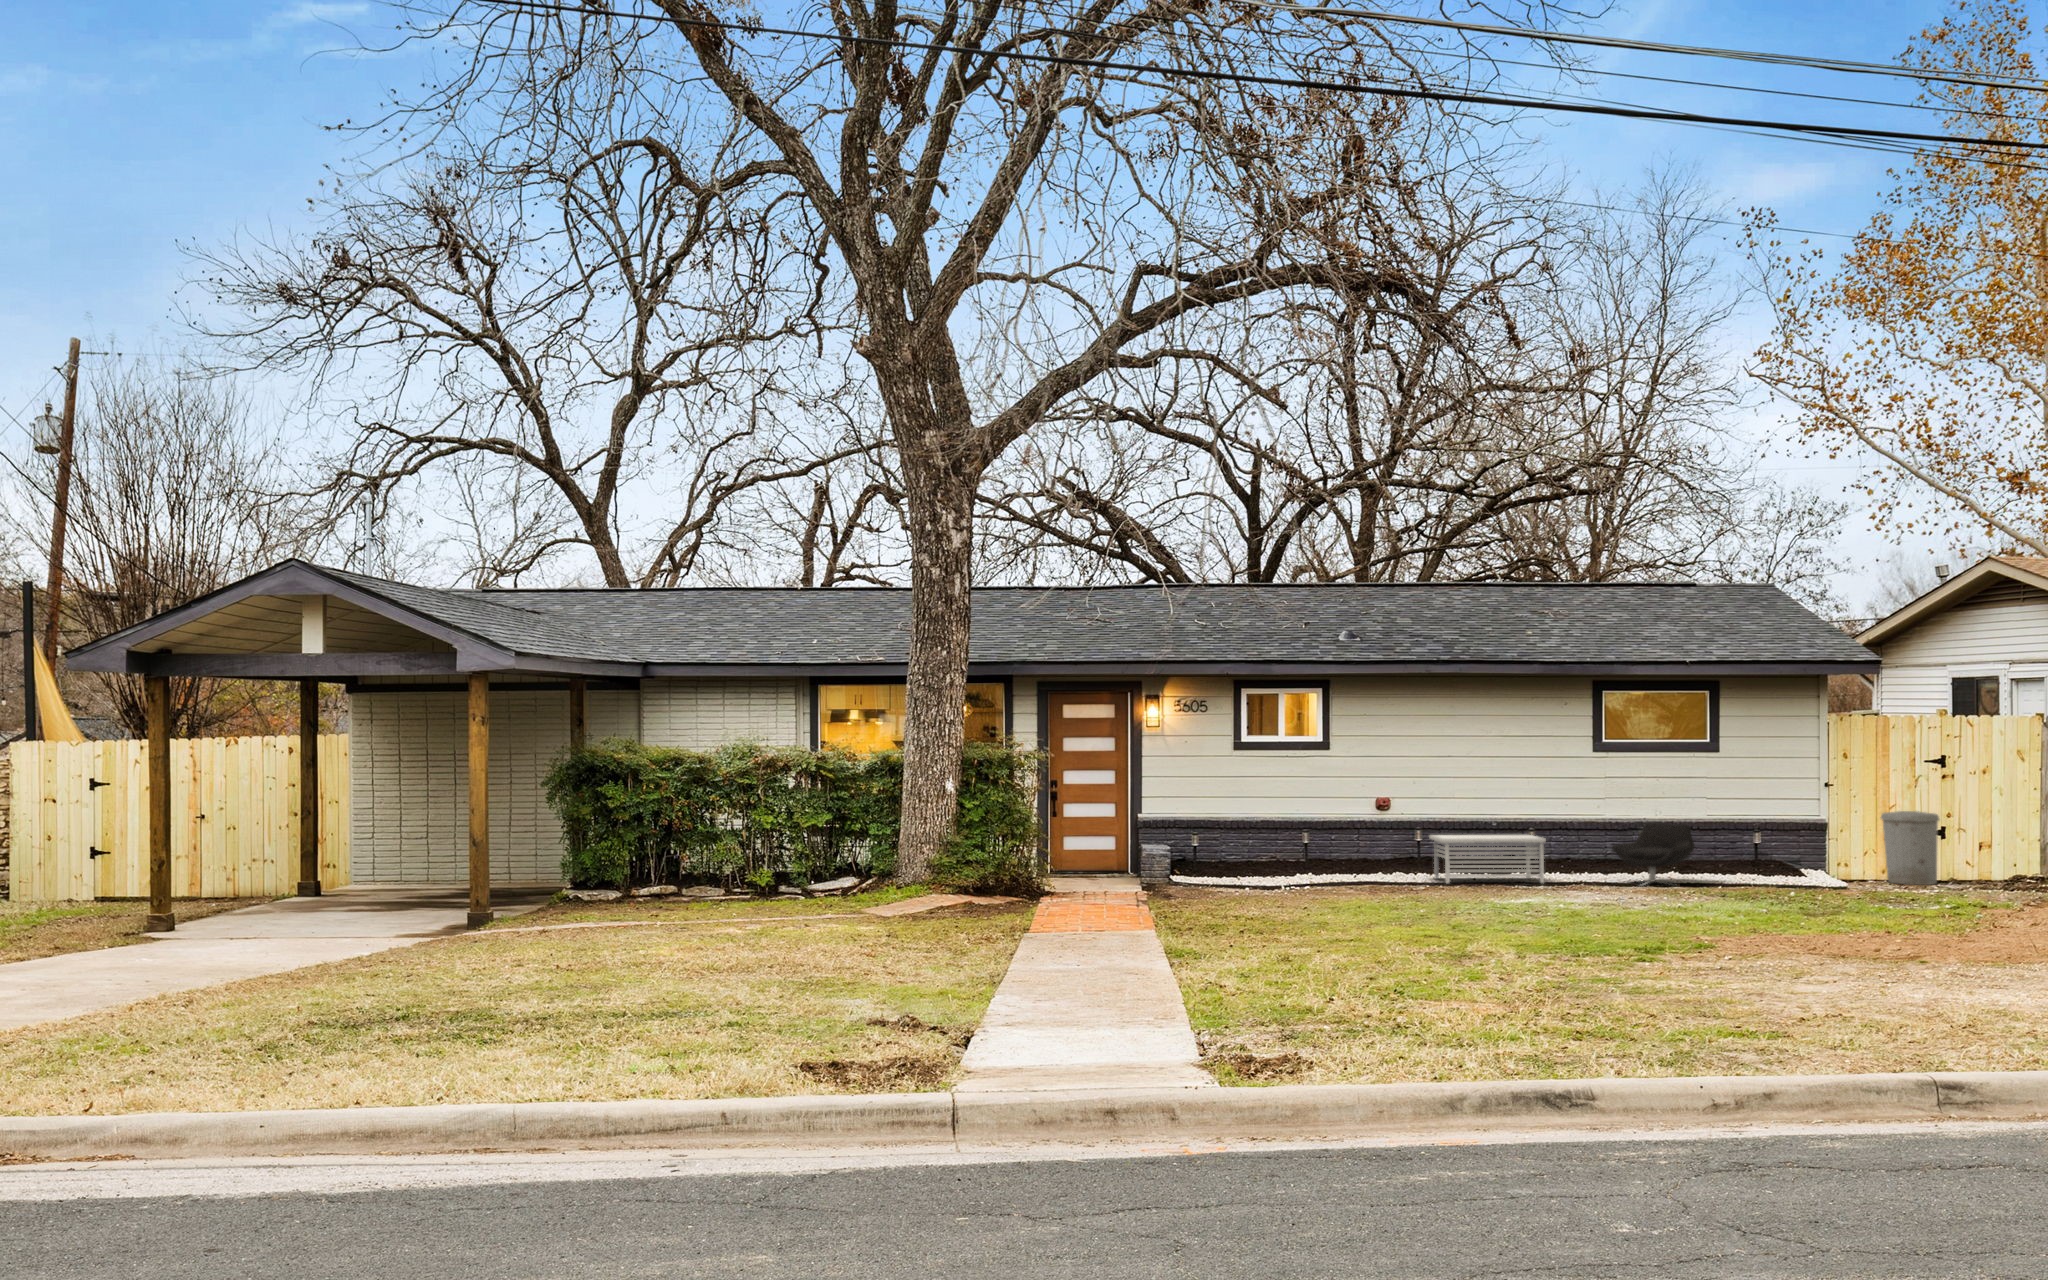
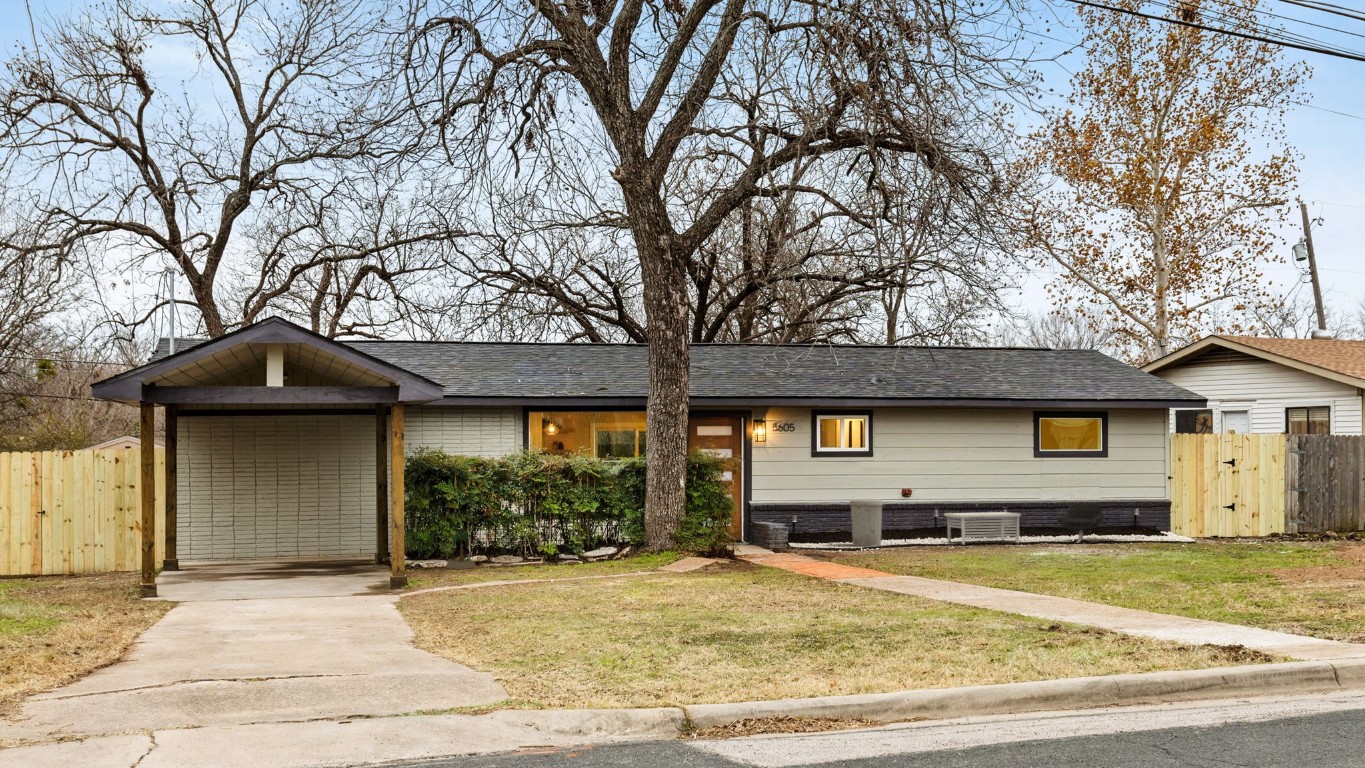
trash can: present [1881,811,1939,885] -> present [850,499,883,546]
potted plant: none [615,849,655,903] -> present [447,531,475,569]

